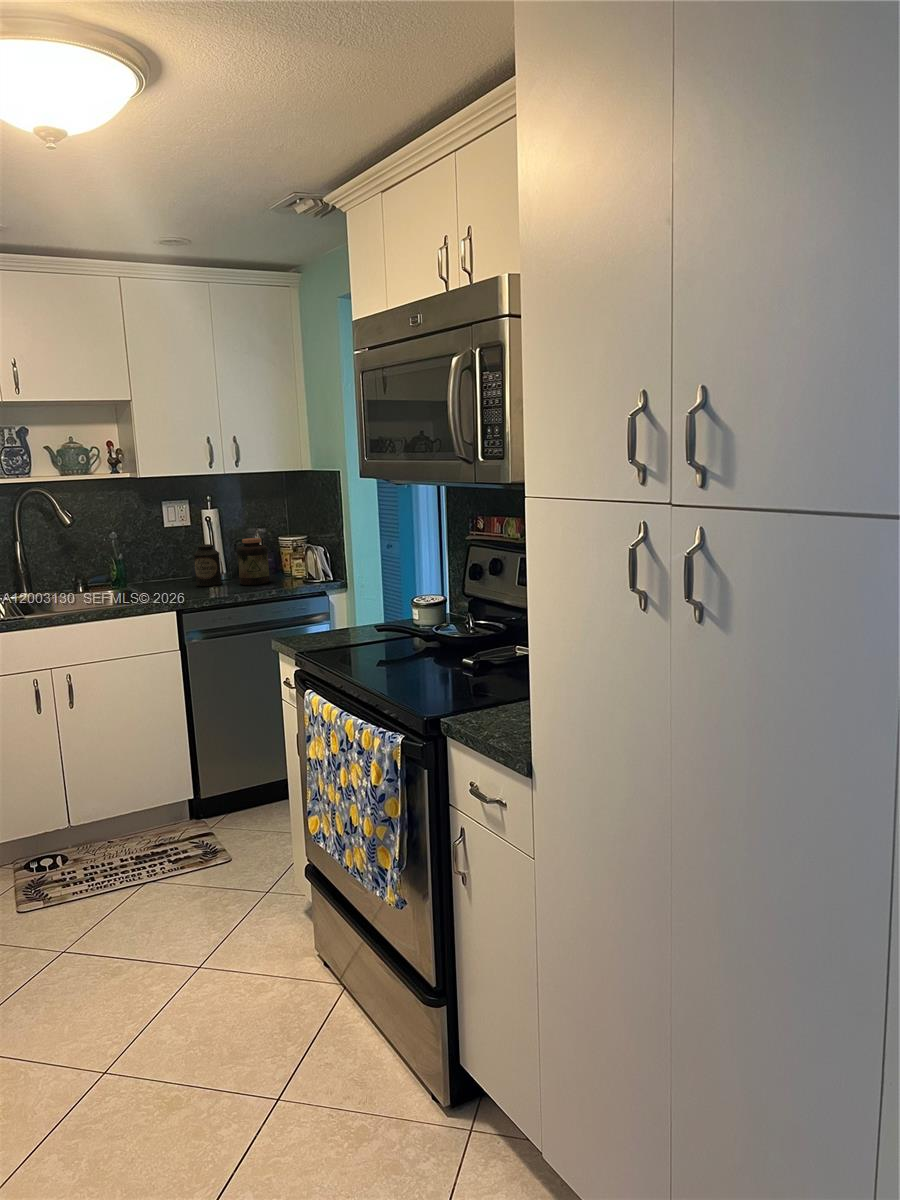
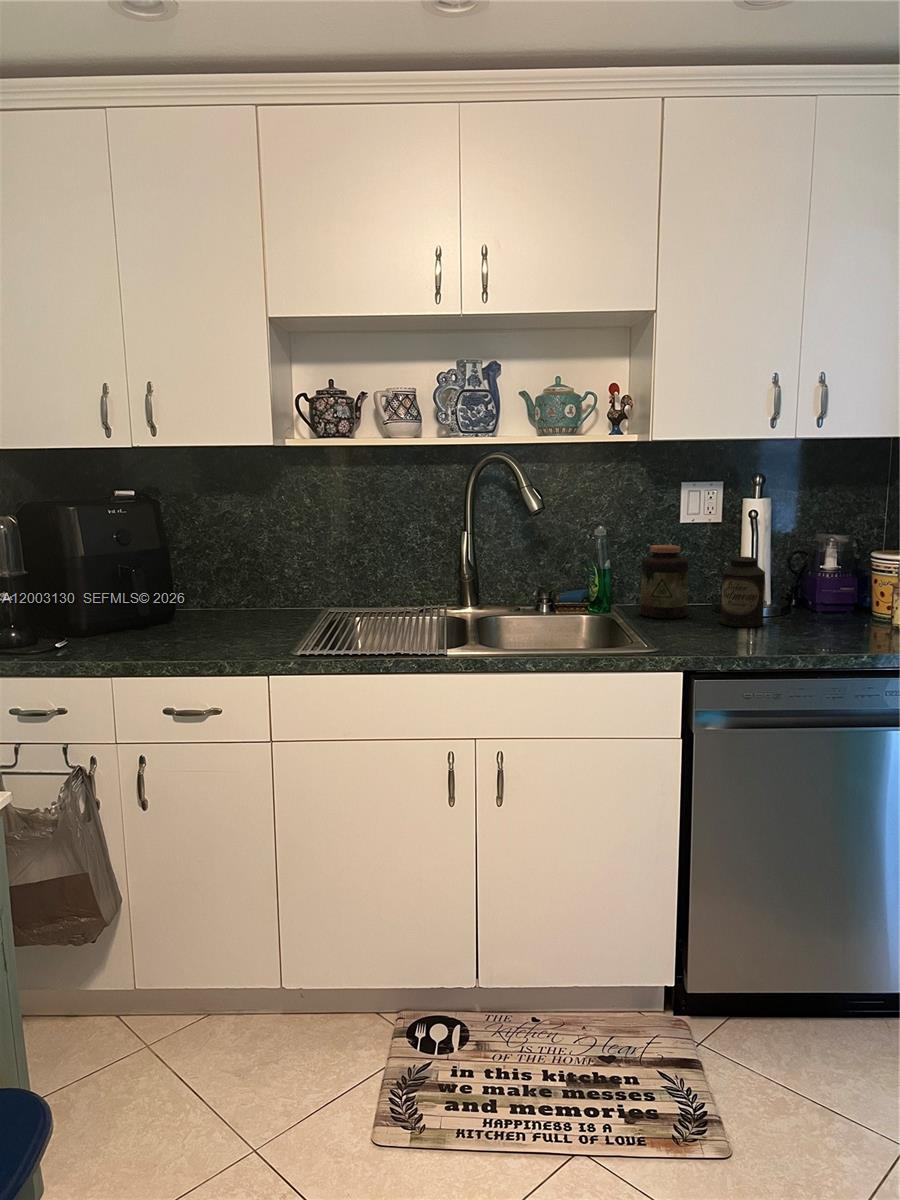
jar: present [237,538,270,585] -> present [640,545,689,618]

